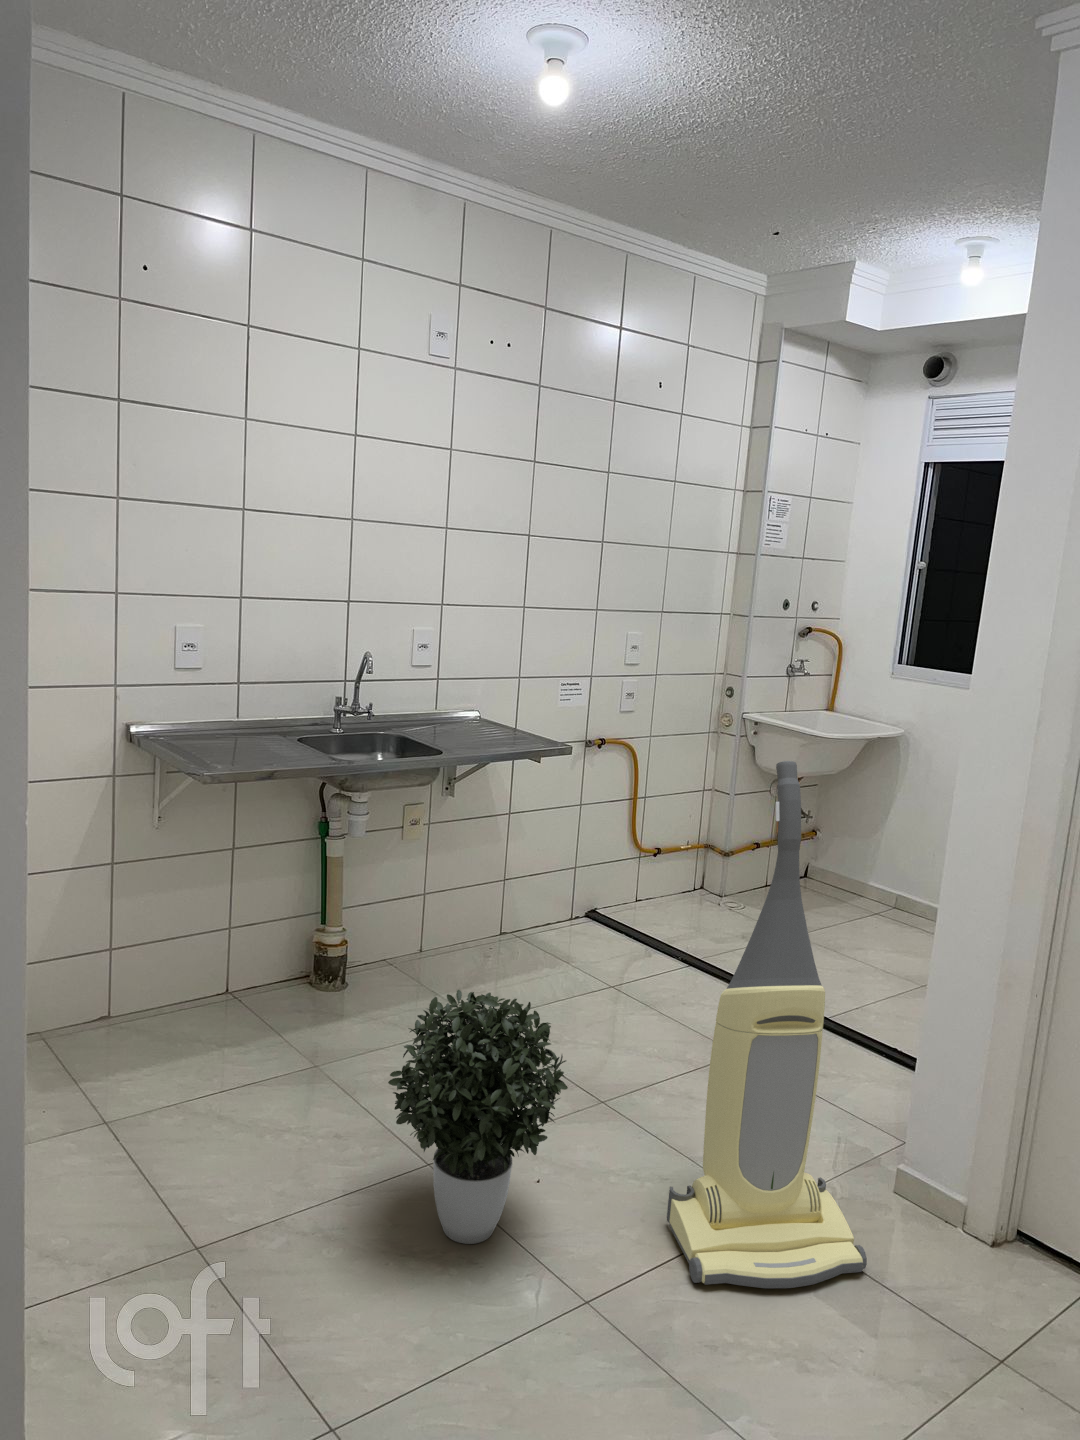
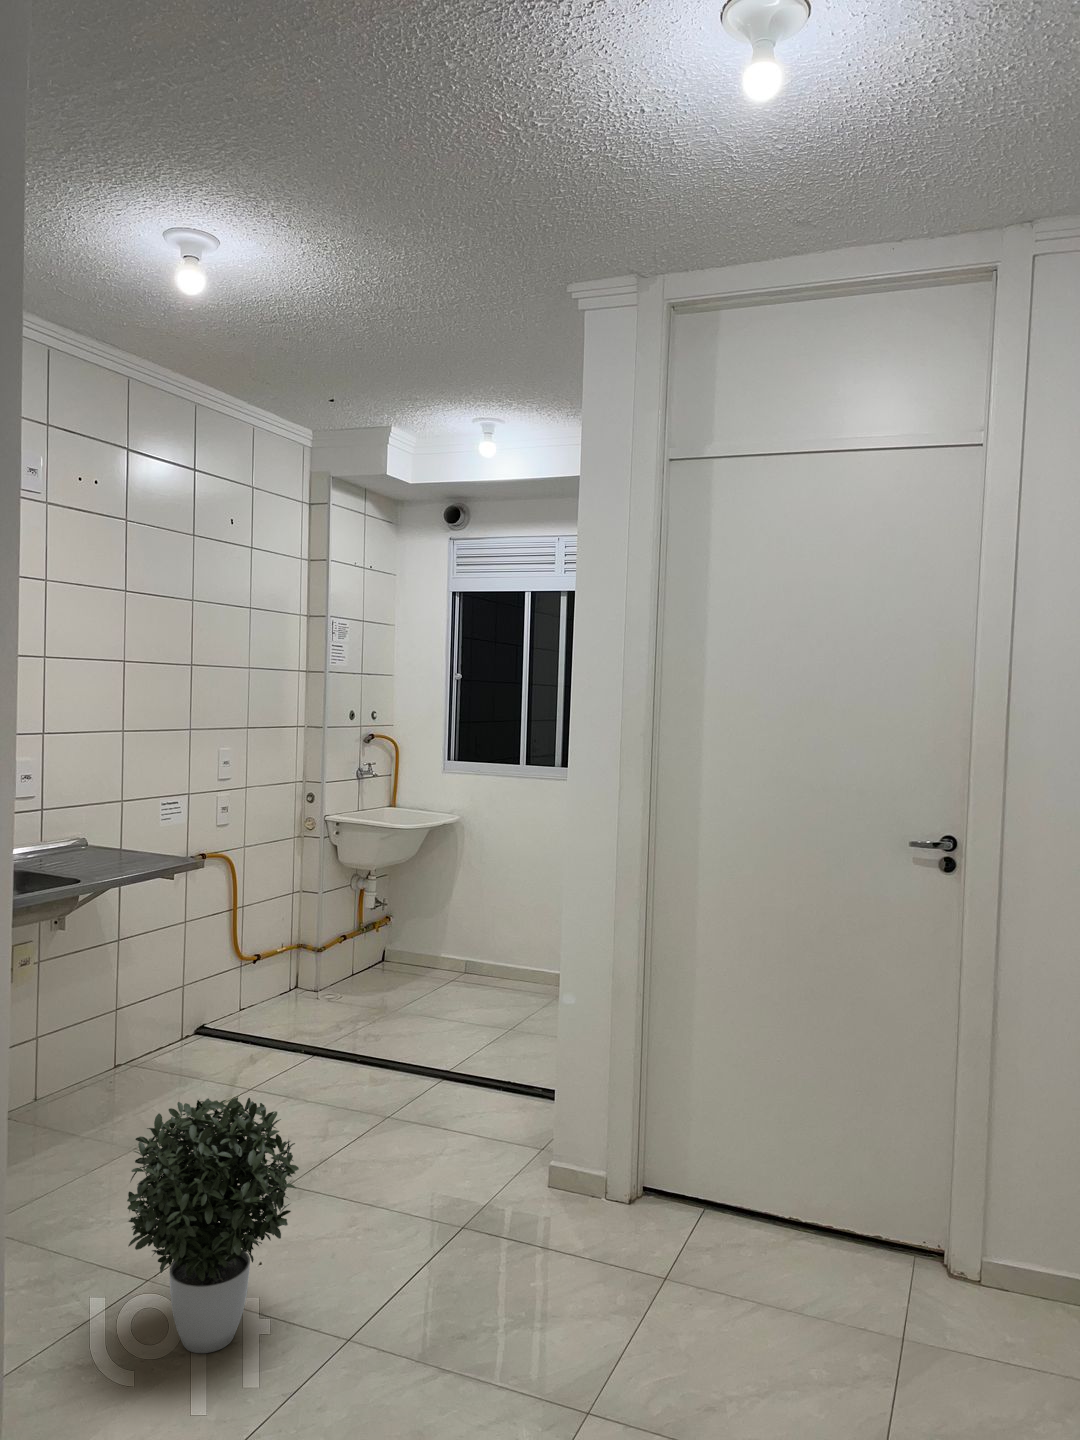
vacuum cleaner: present [667,761,867,1288] -> none [387,842,556,1313]

